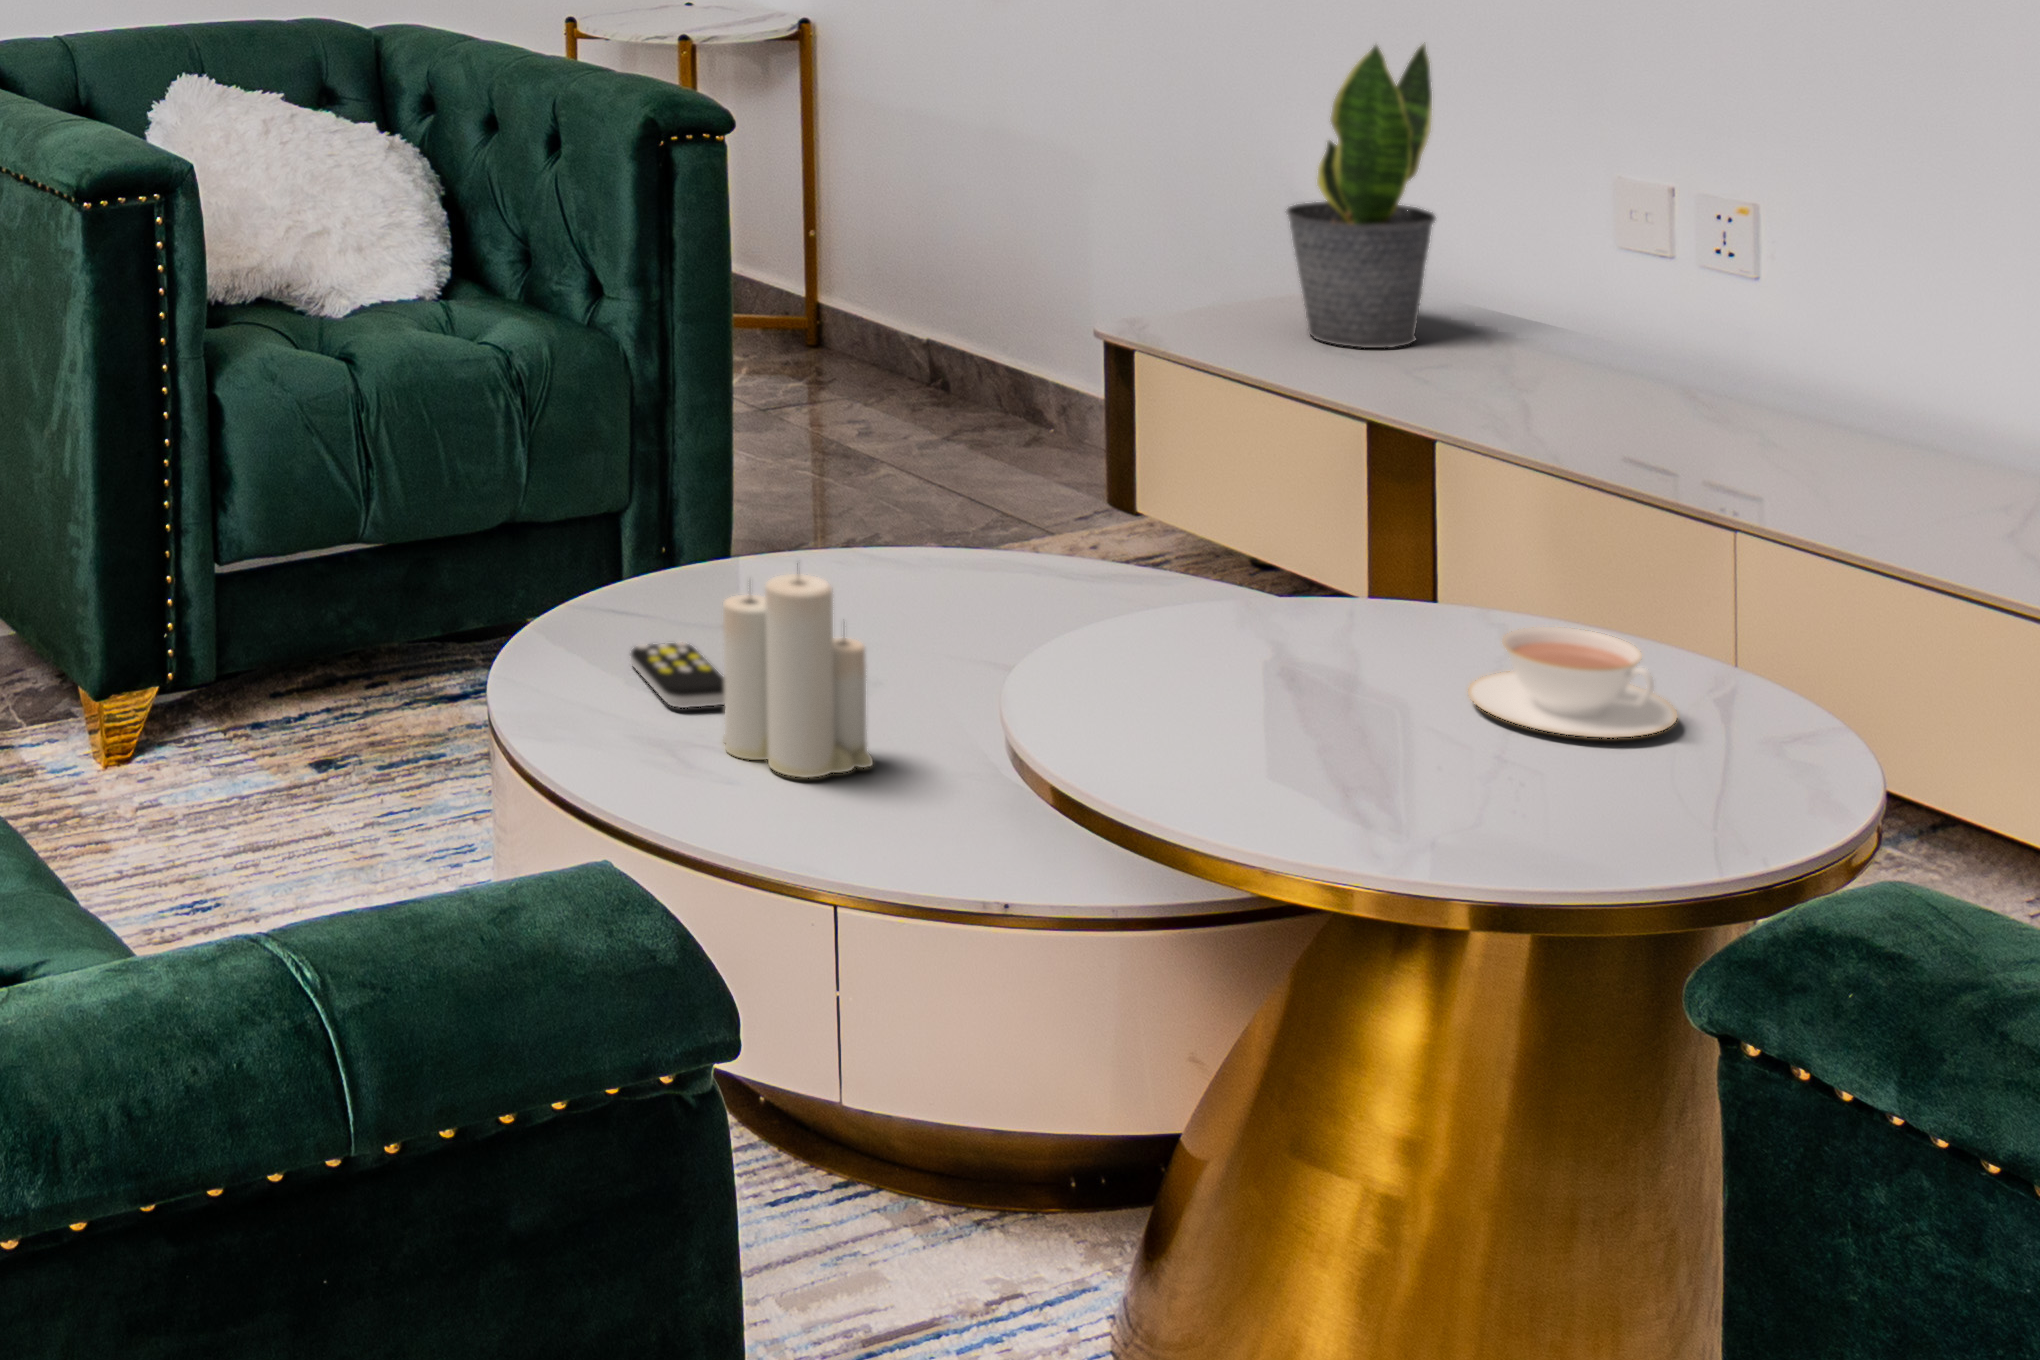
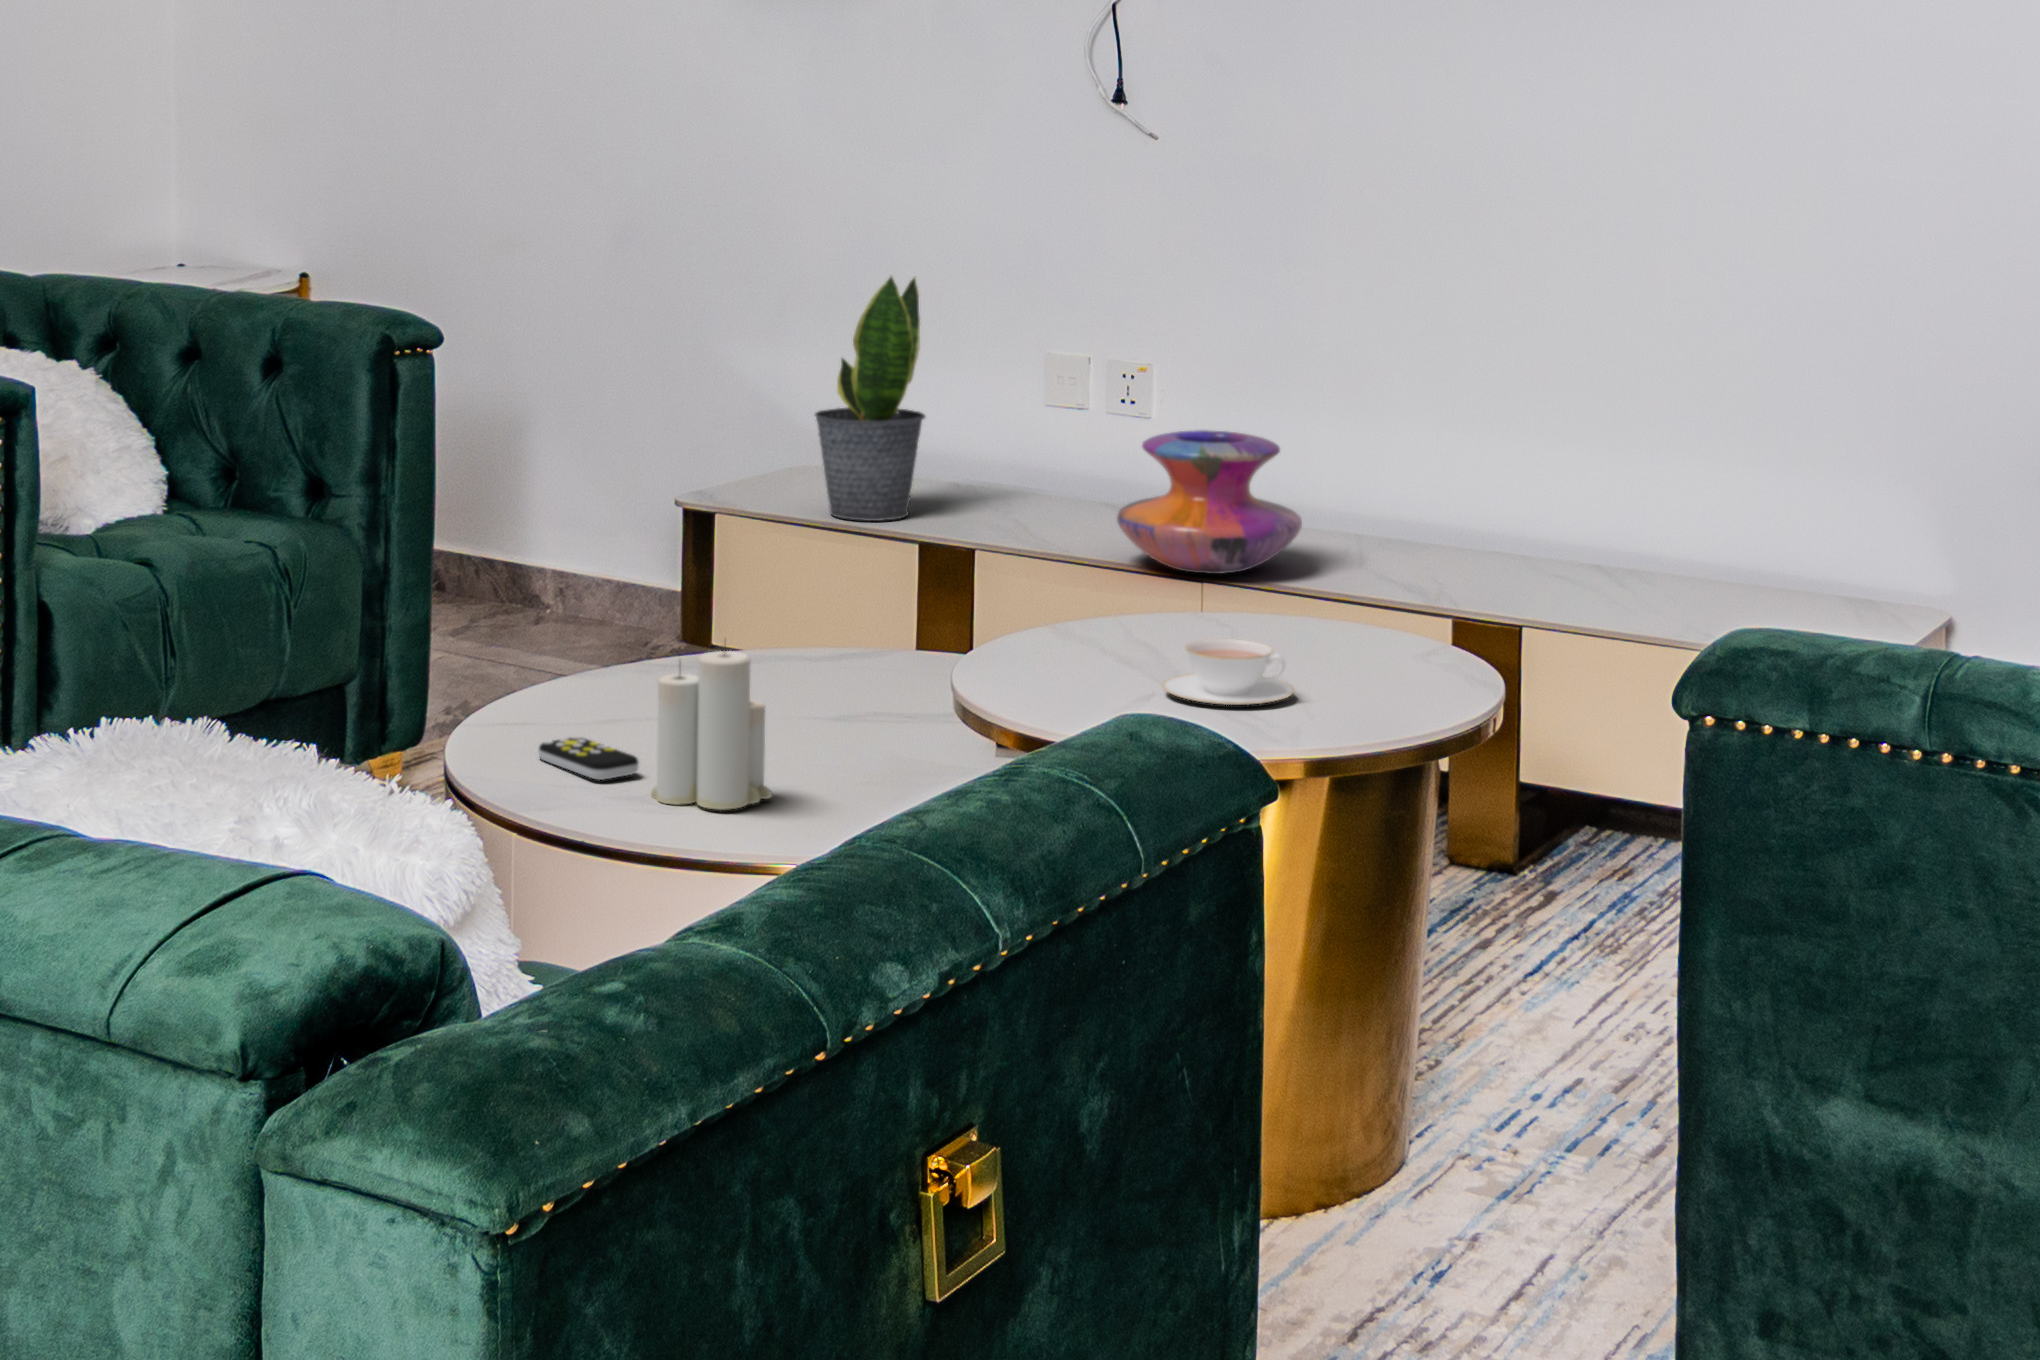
decorative vase: none [1657,274,1950,475] -> present [1117,430,1302,574]

